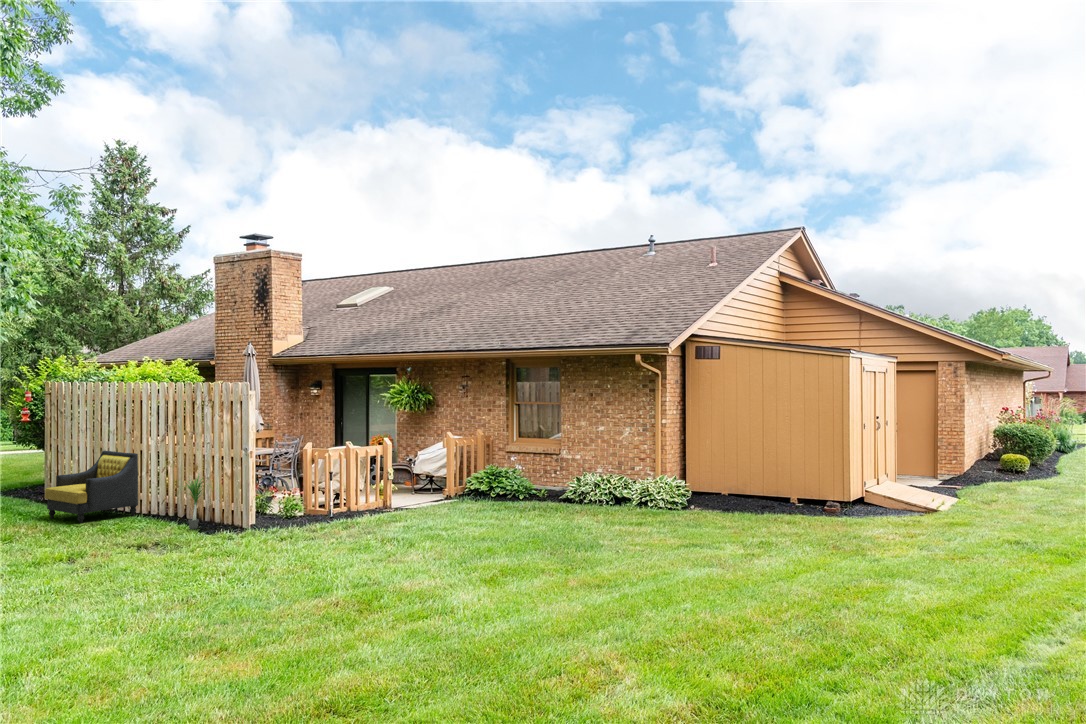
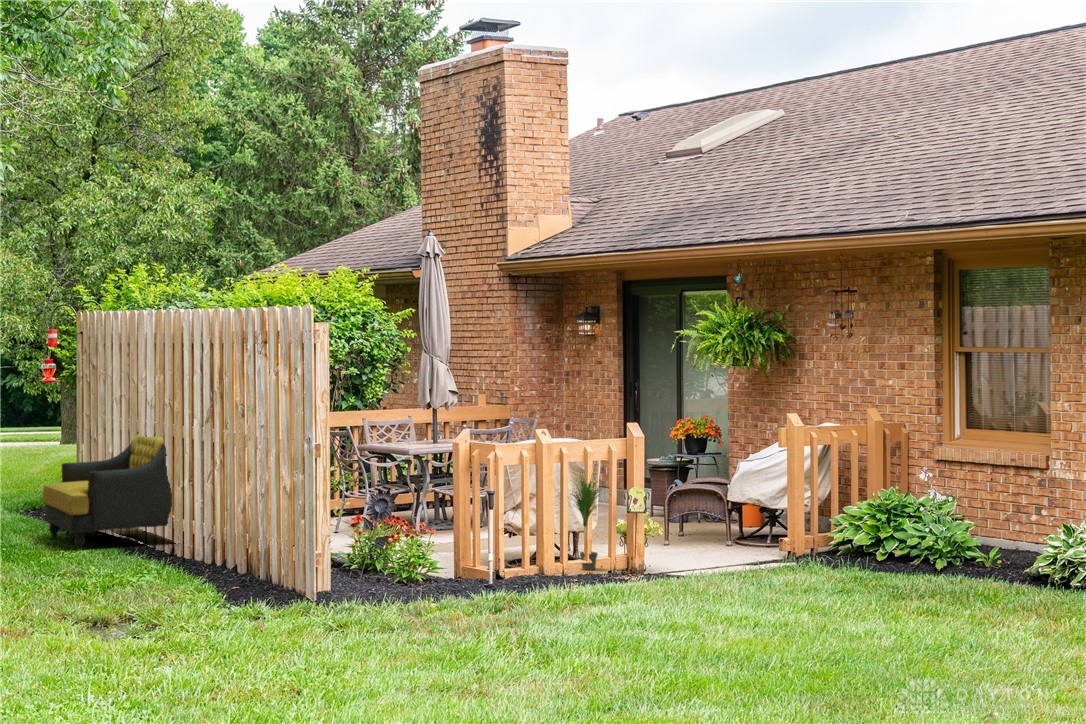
potted plant: present [186,476,203,529] -> present [558,474,601,570]

